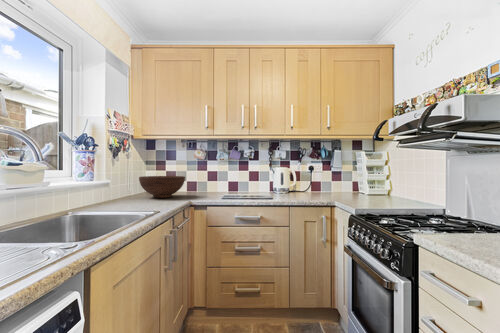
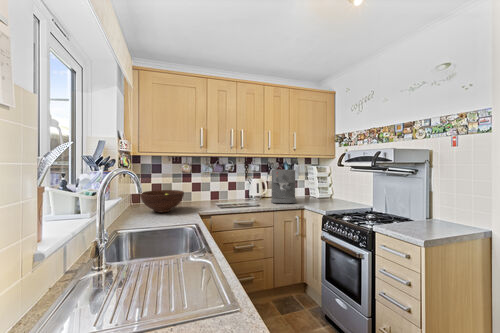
coffee maker: none [294,155,330,198] -> present [271,170,296,204]

